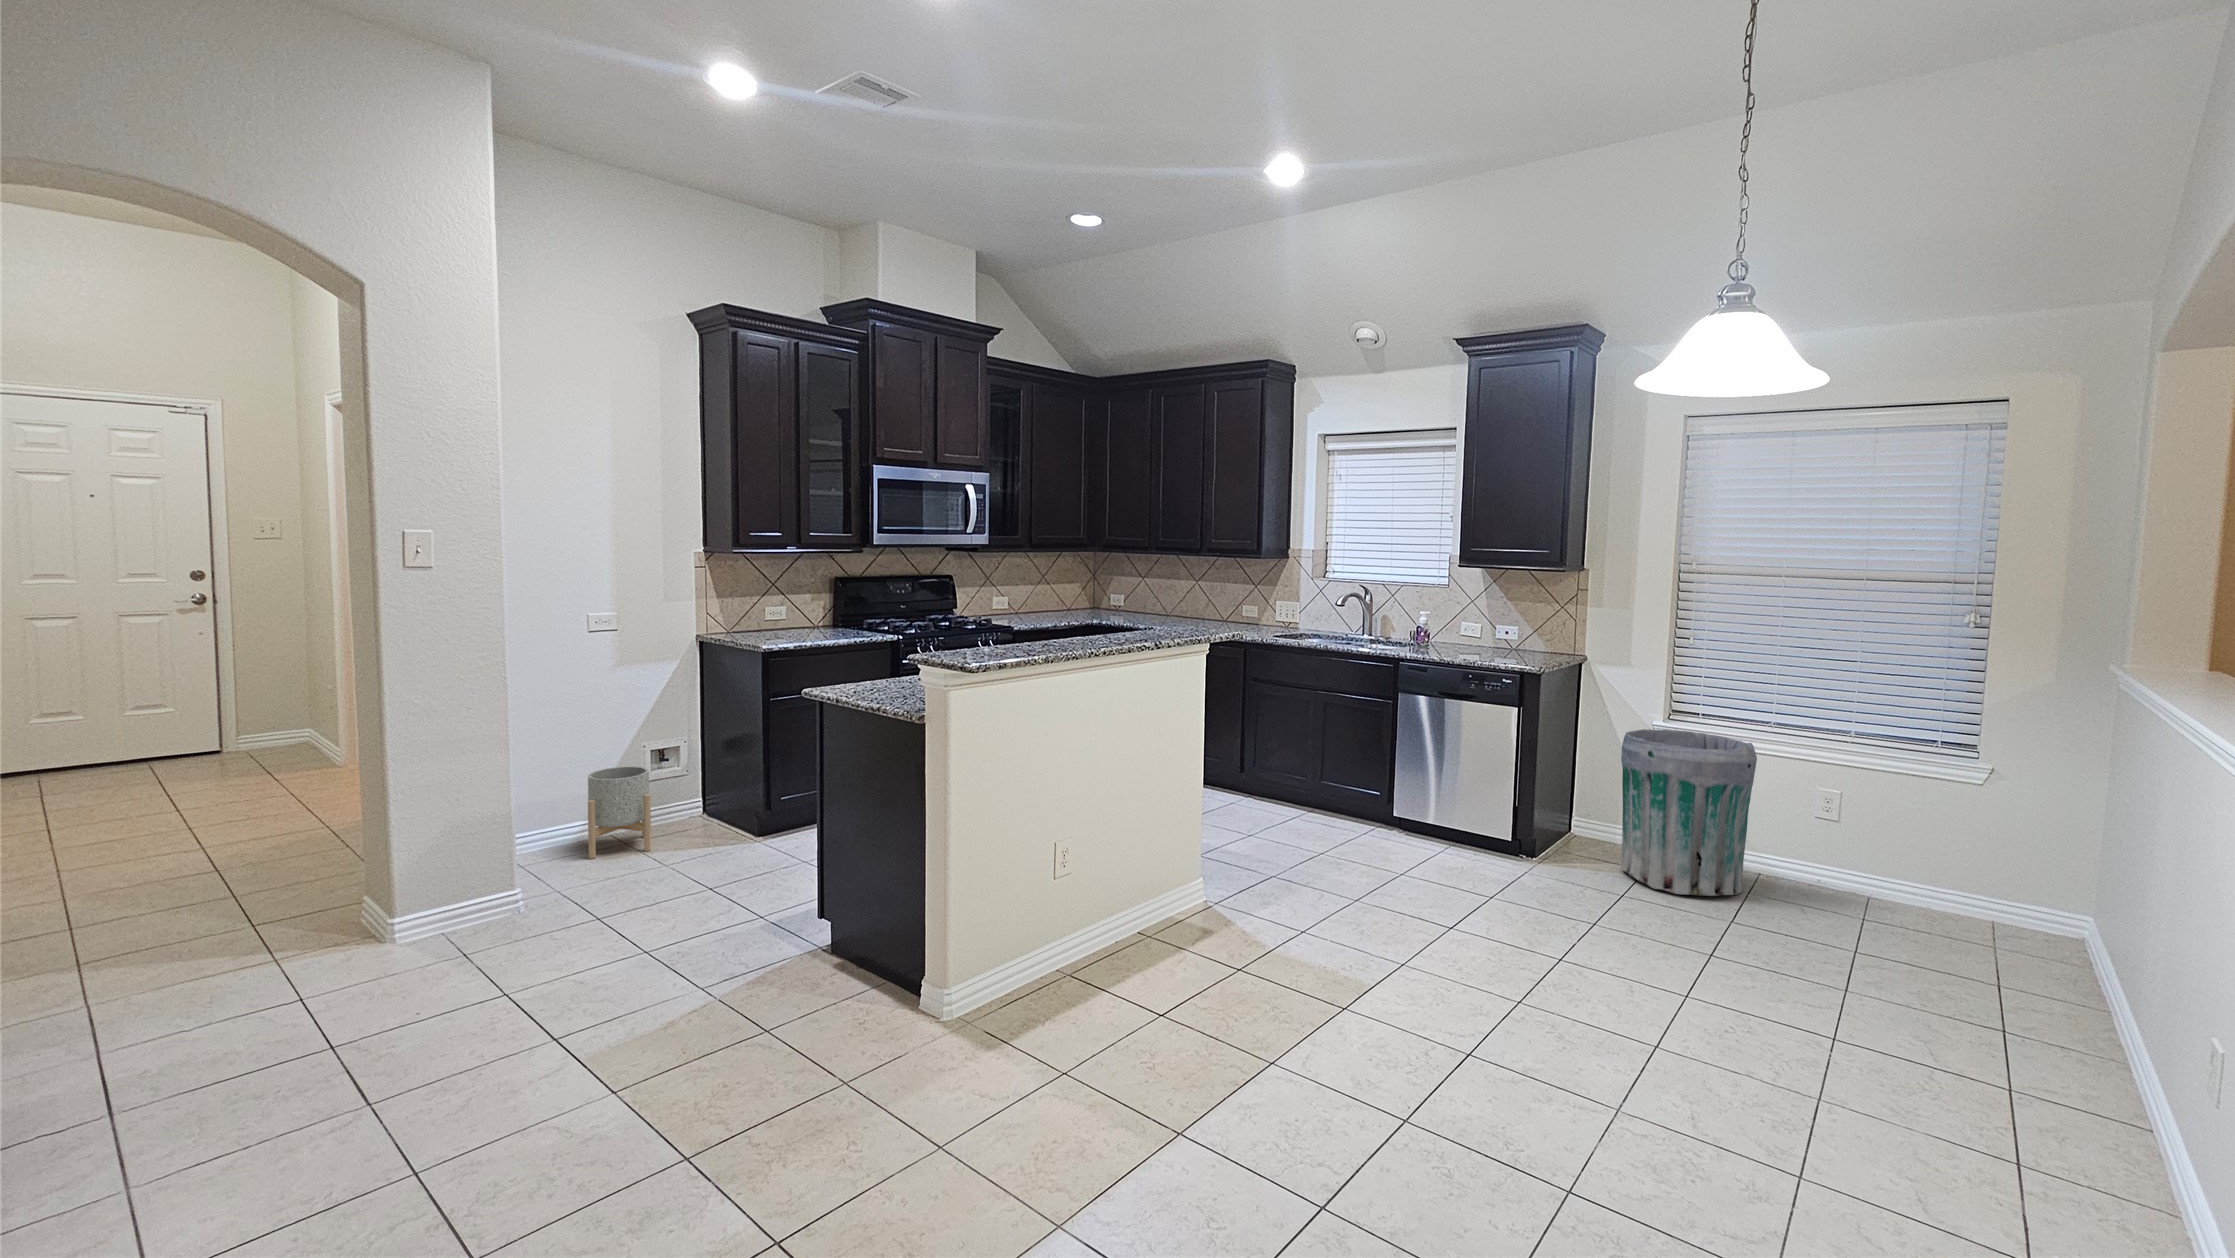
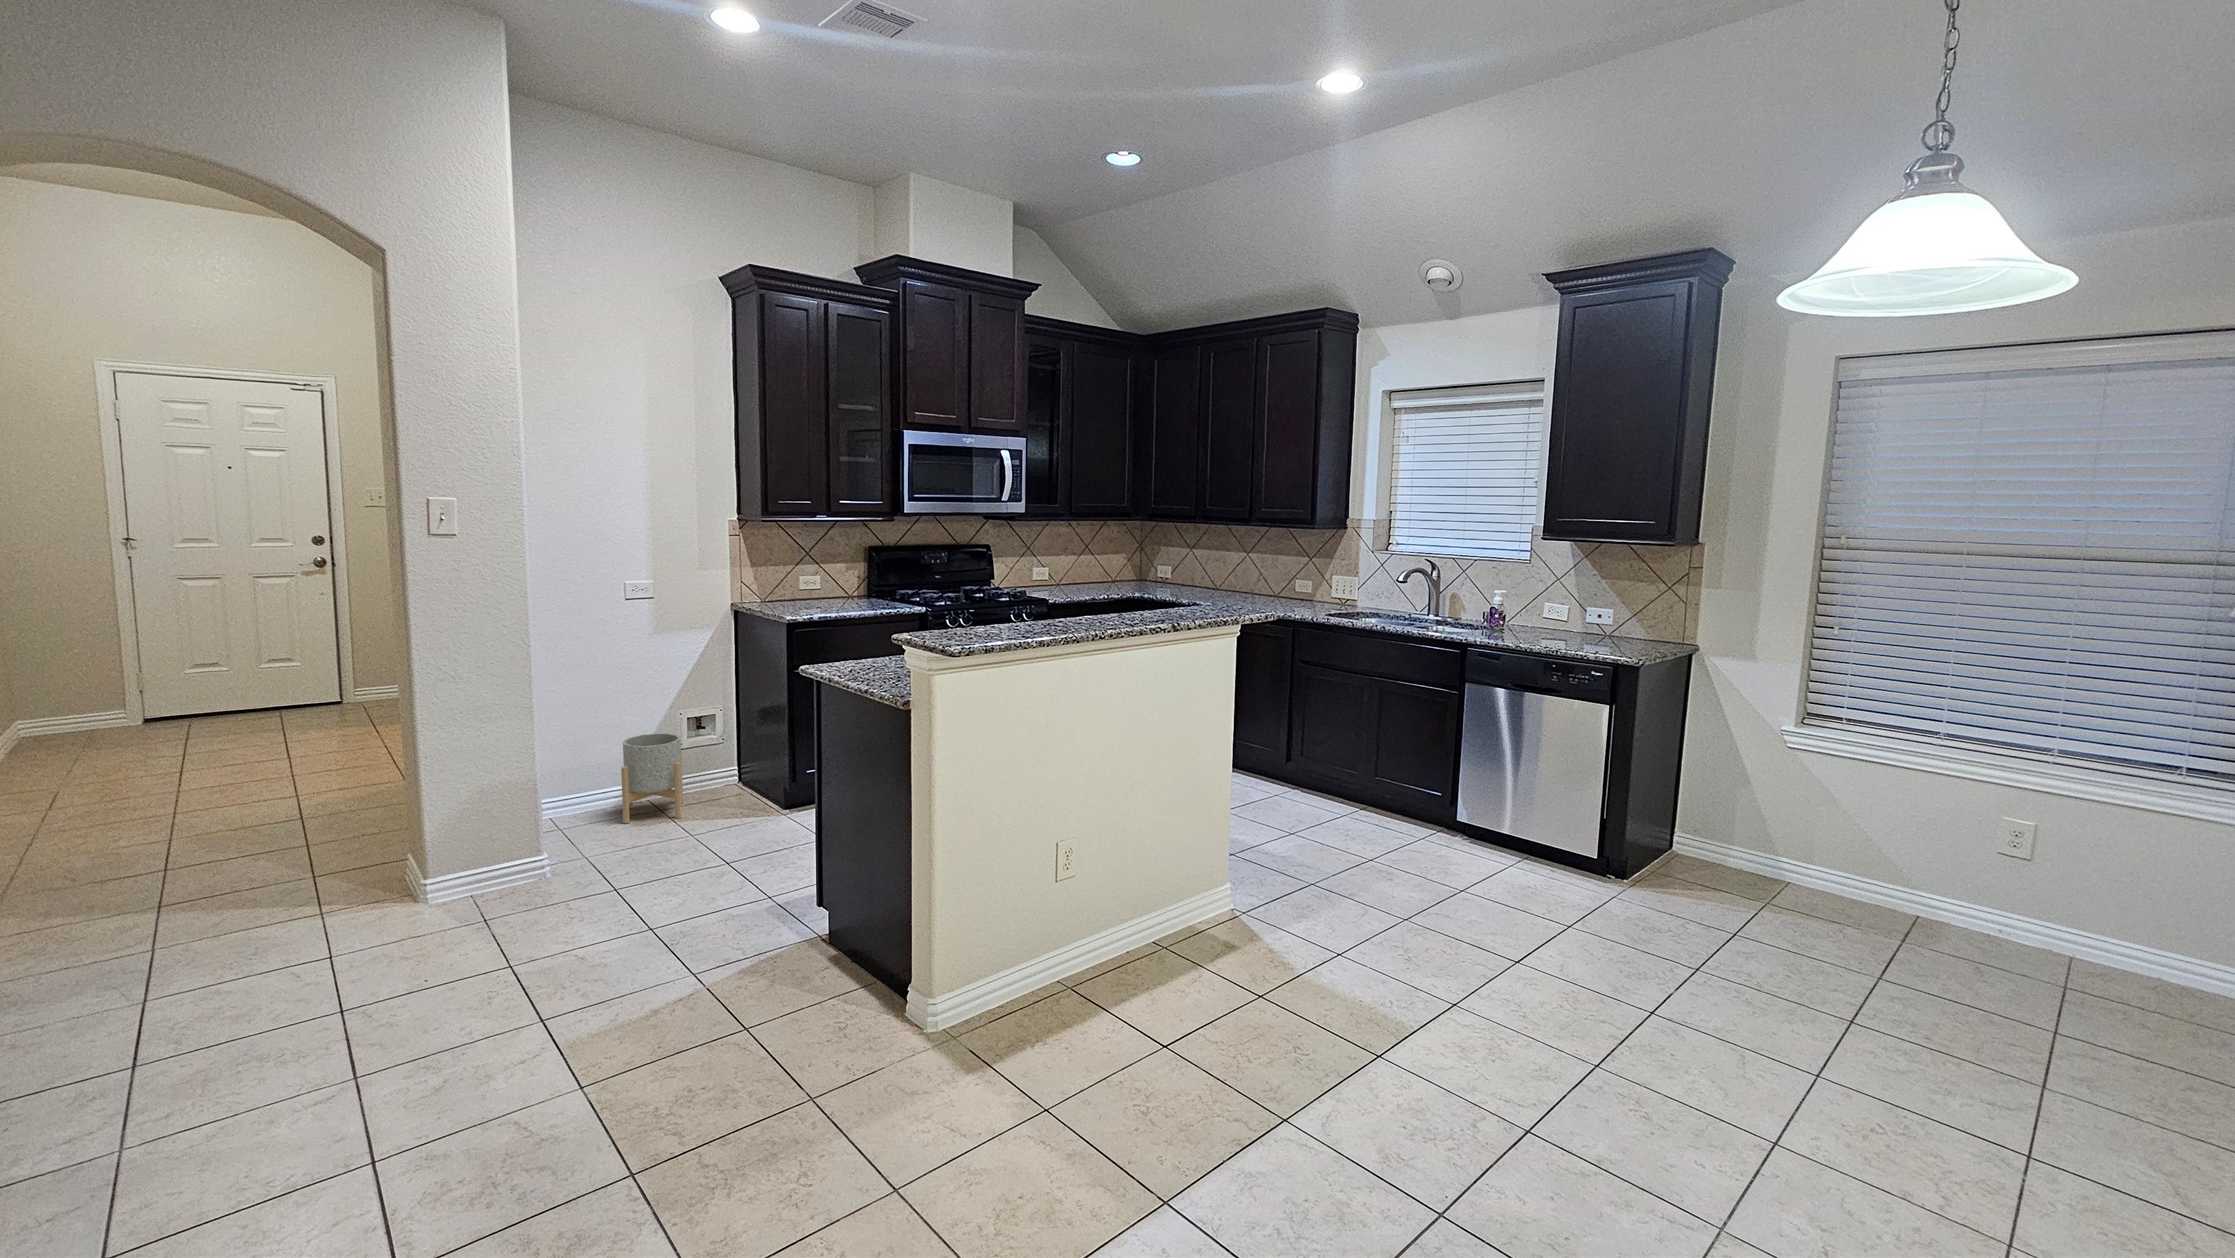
trash can: present [1621,729,1757,896] -> none [1735,736,1922,943]

